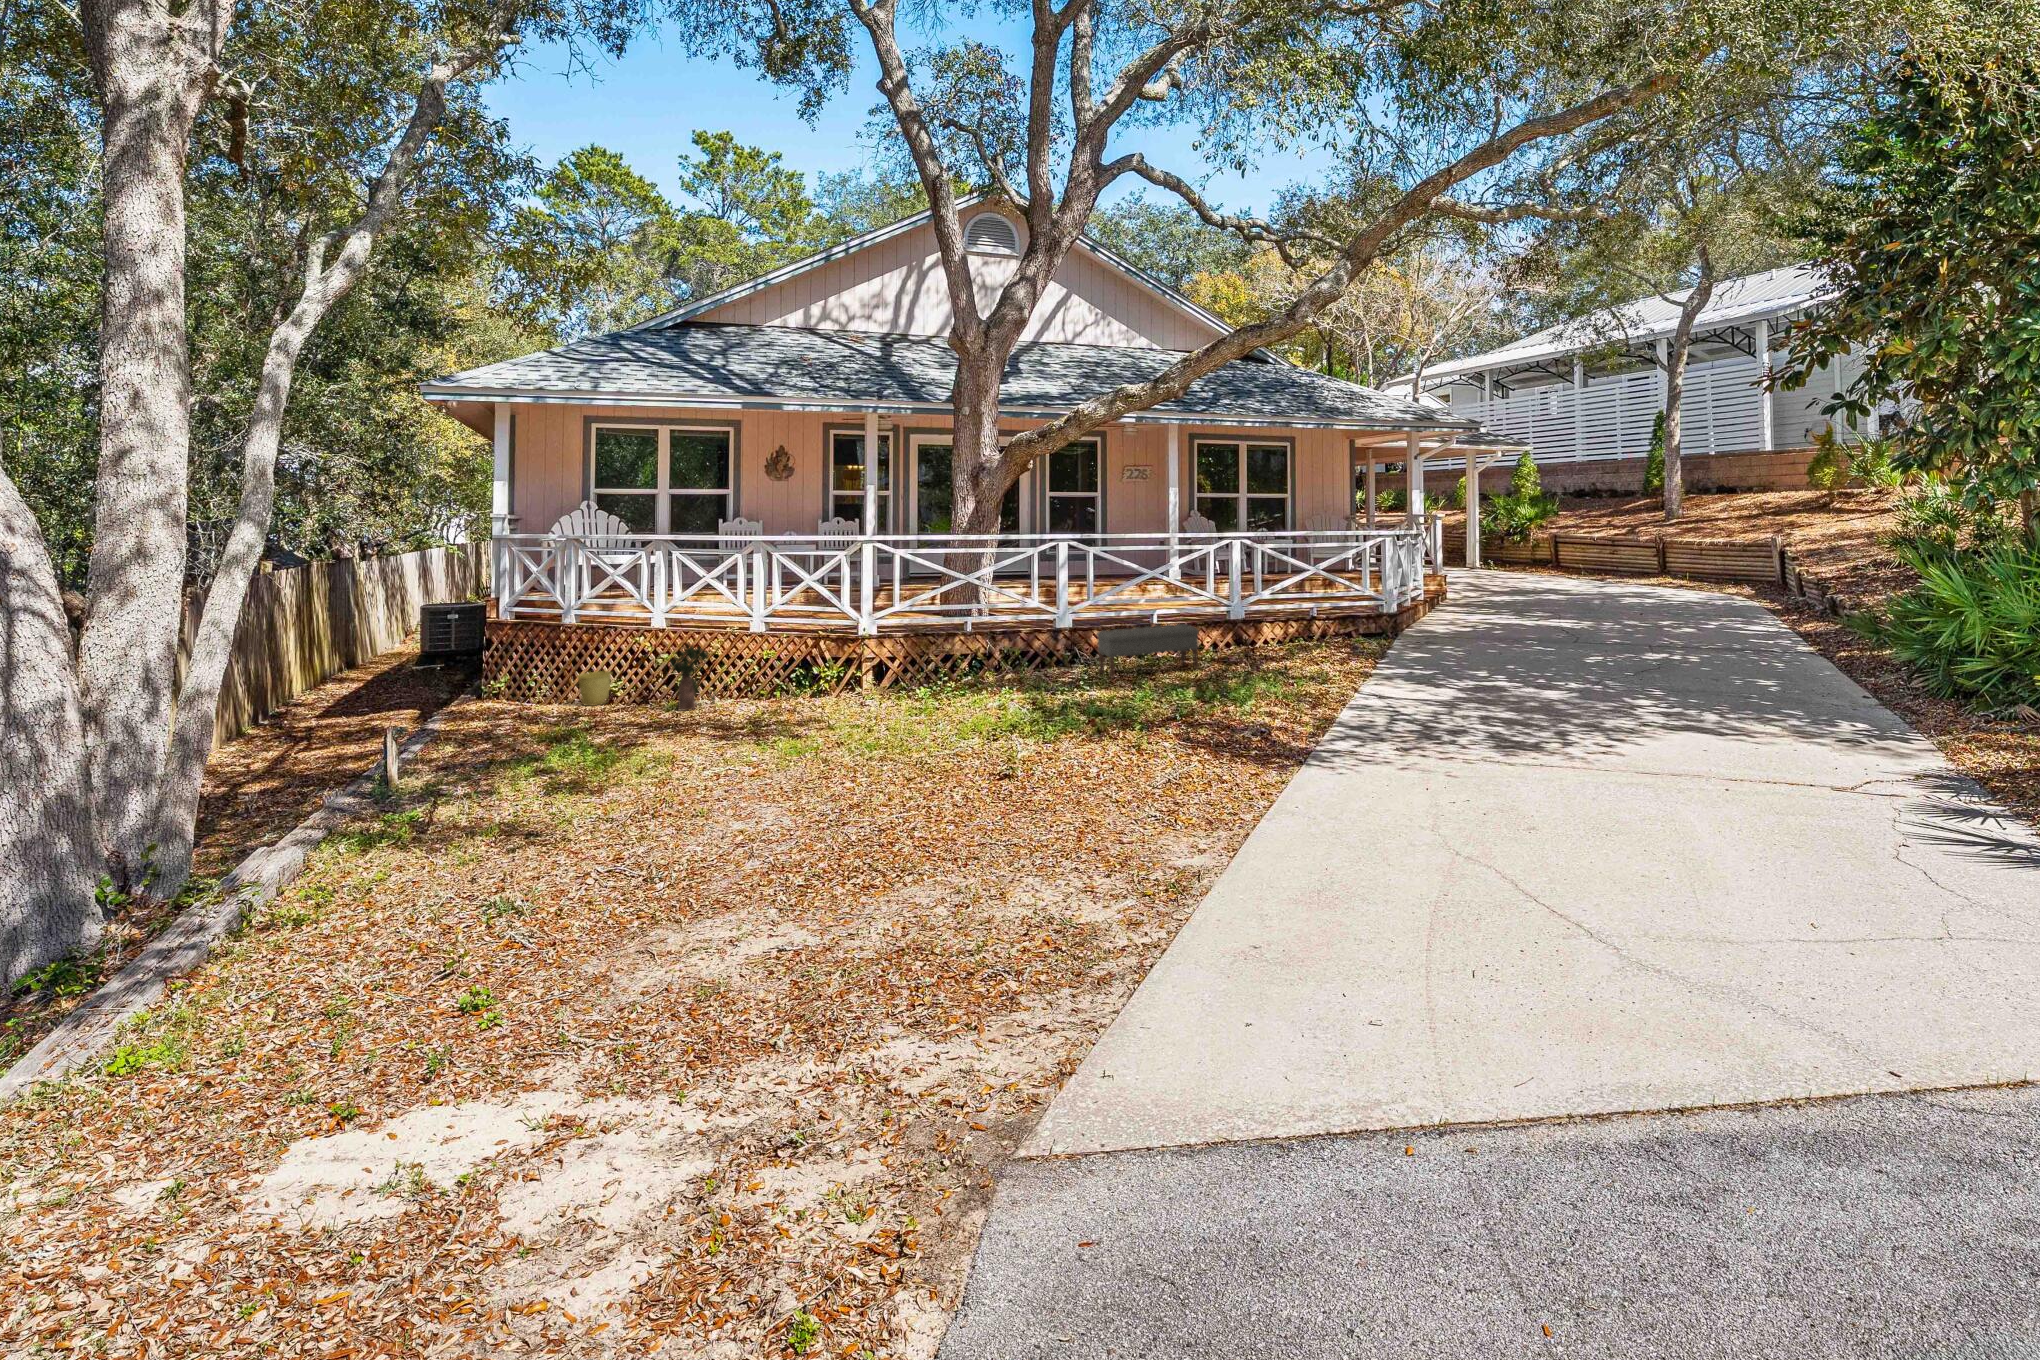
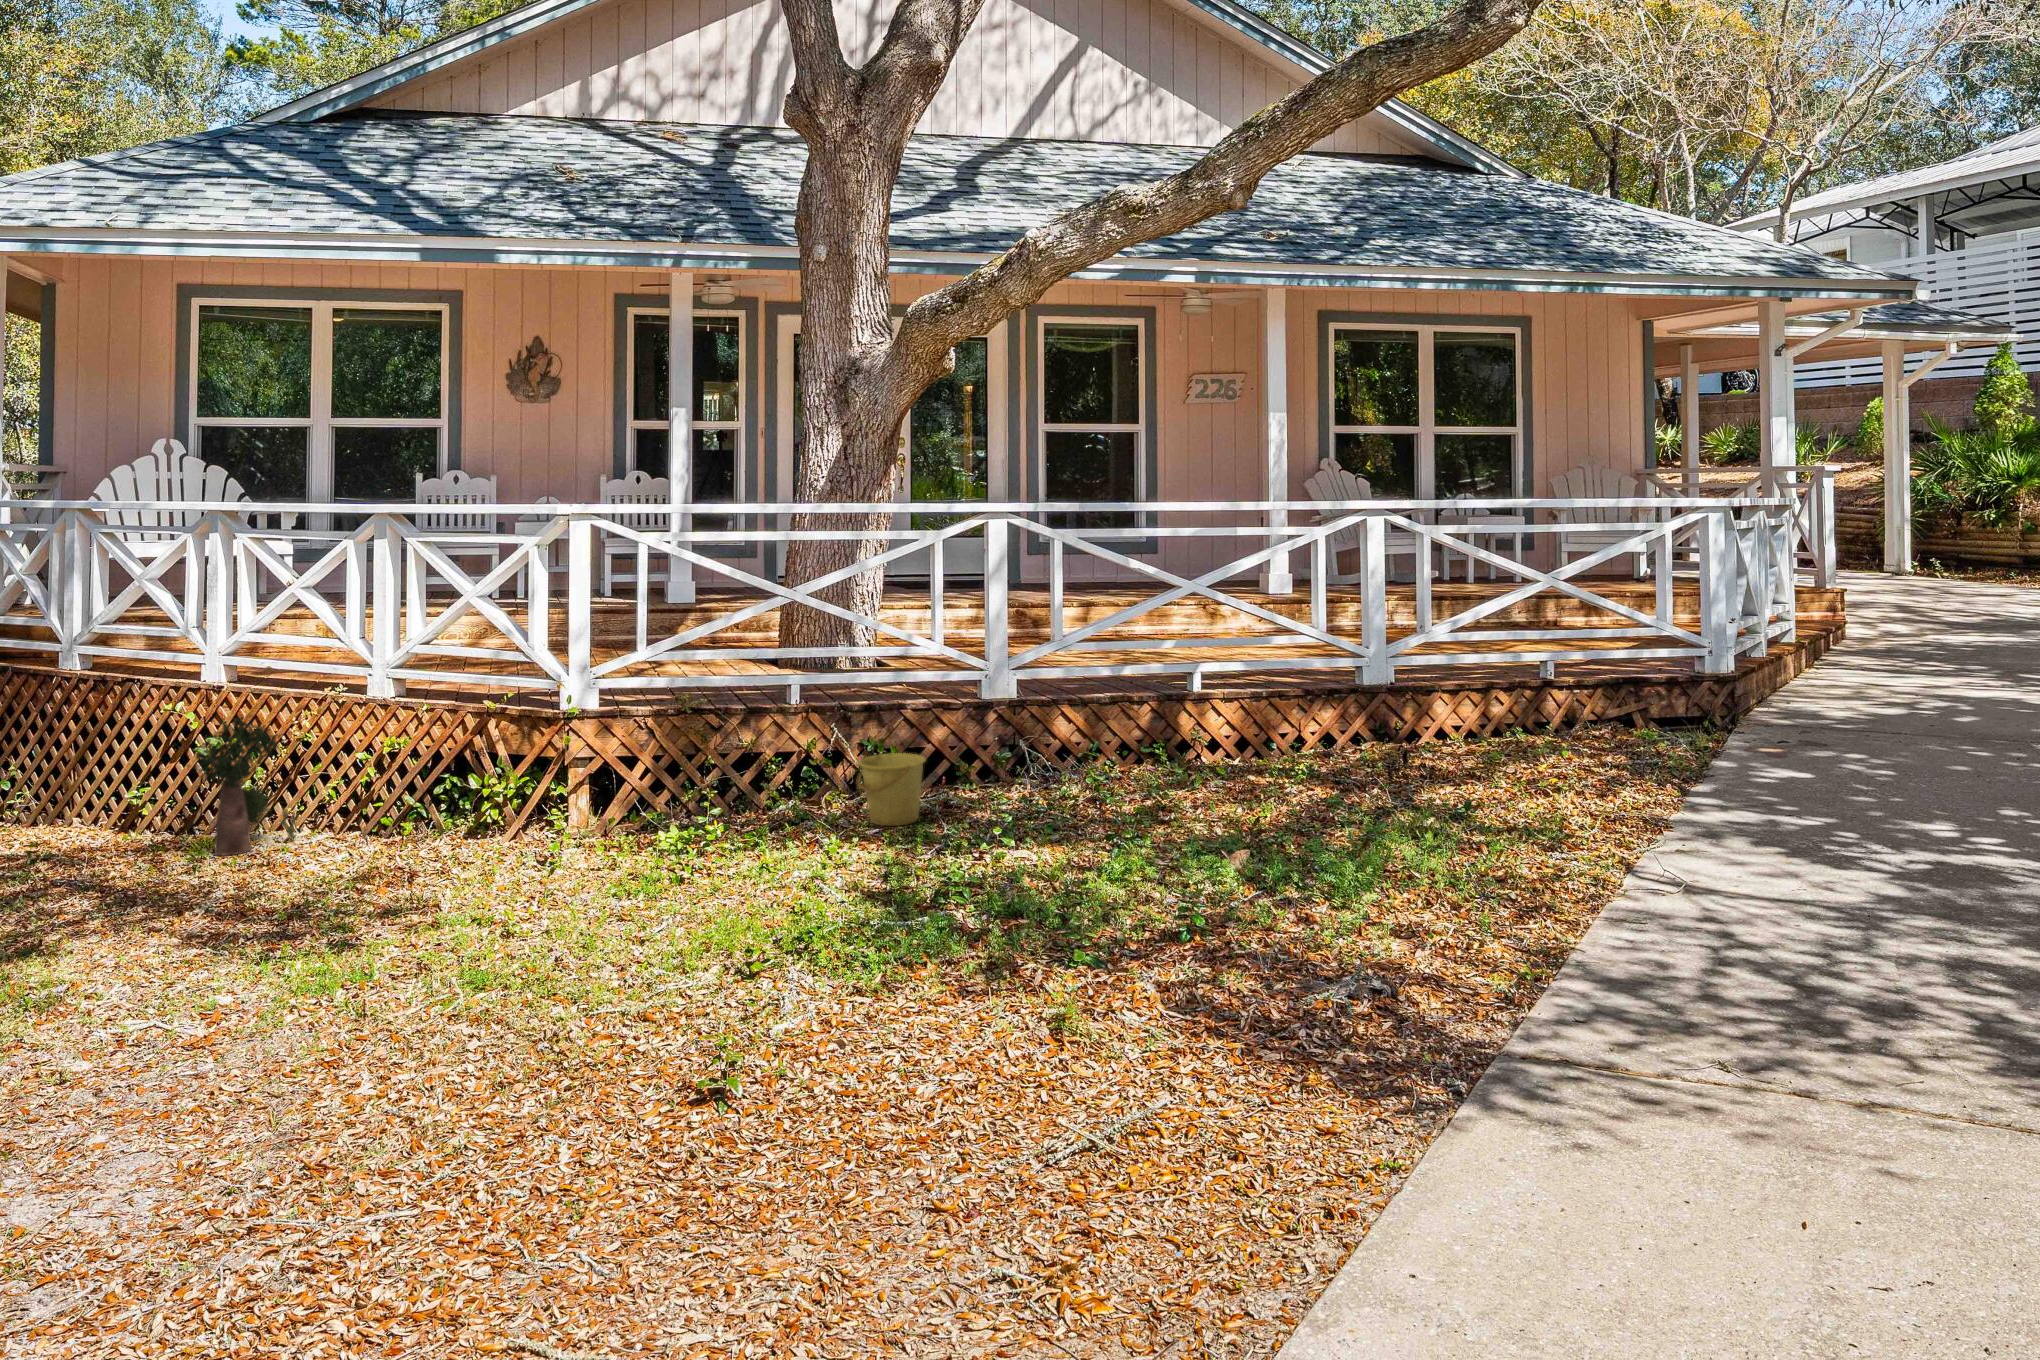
bench: present [1096,624,1199,678] -> none [1072,694,1290,810]
bucket: present [576,671,611,706] -> present [857,753,926,826]

